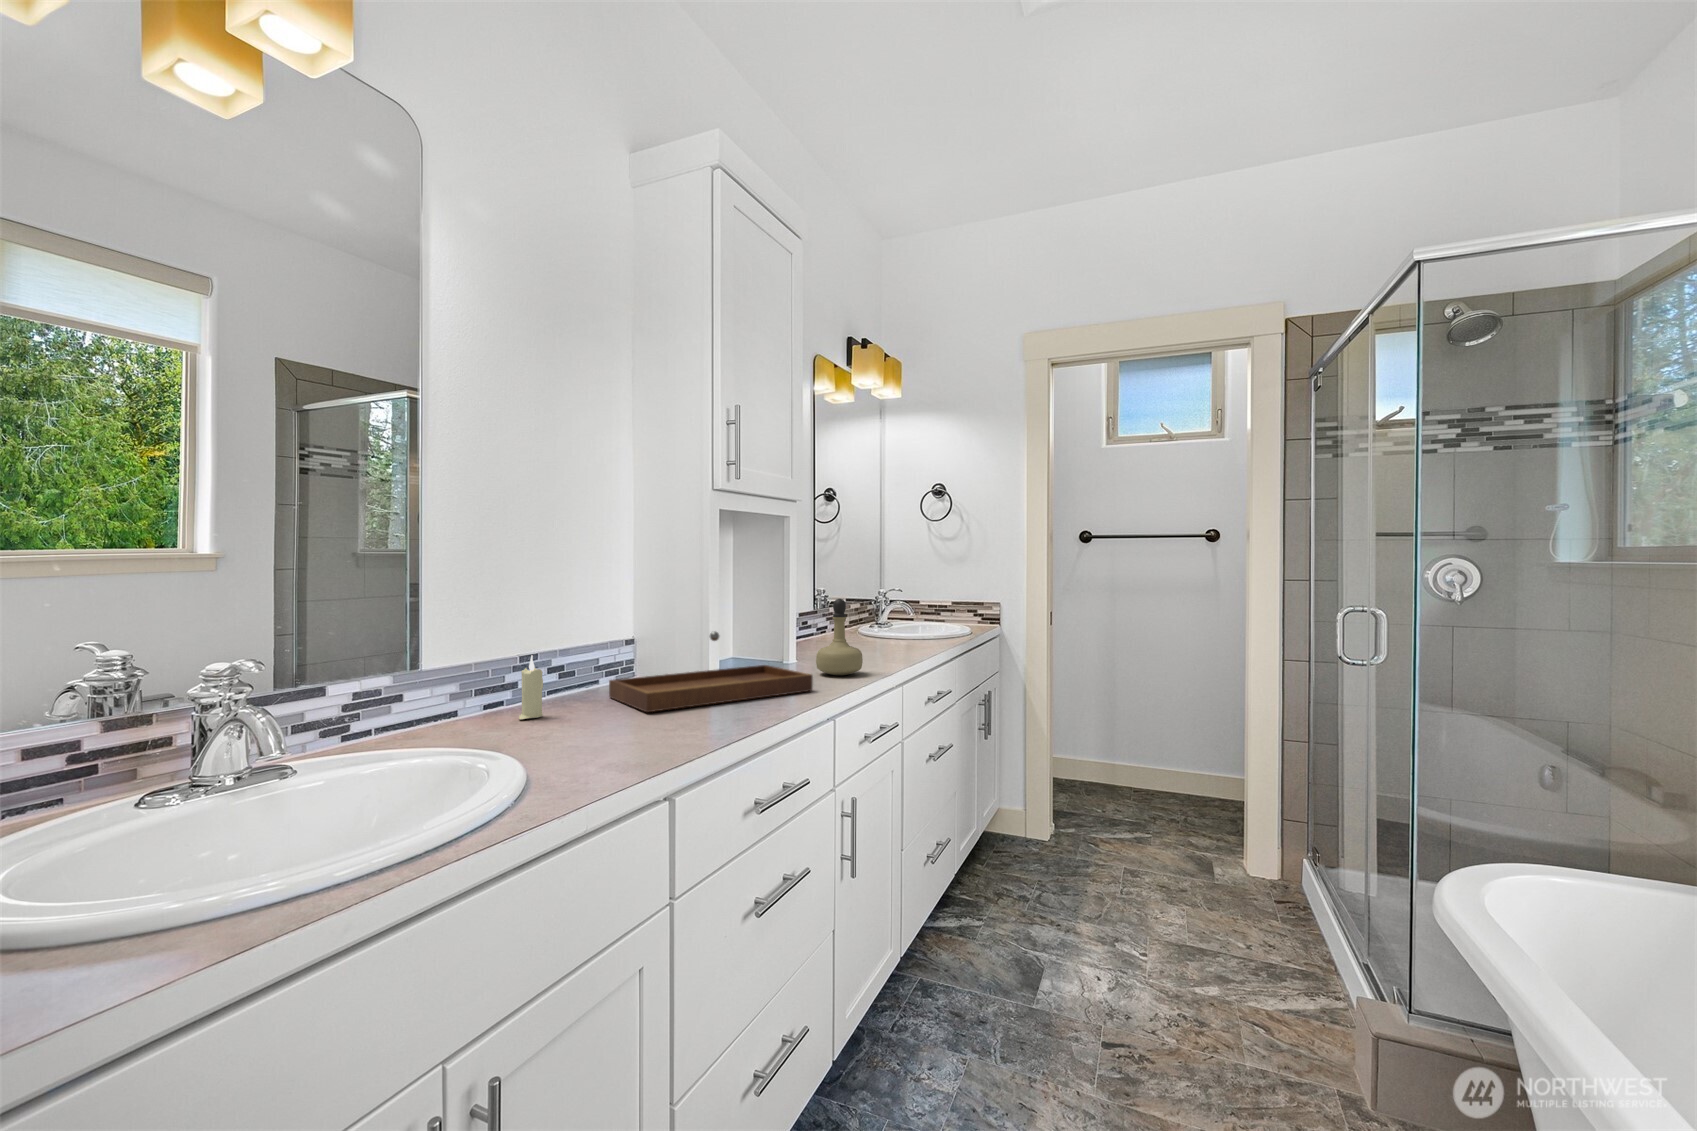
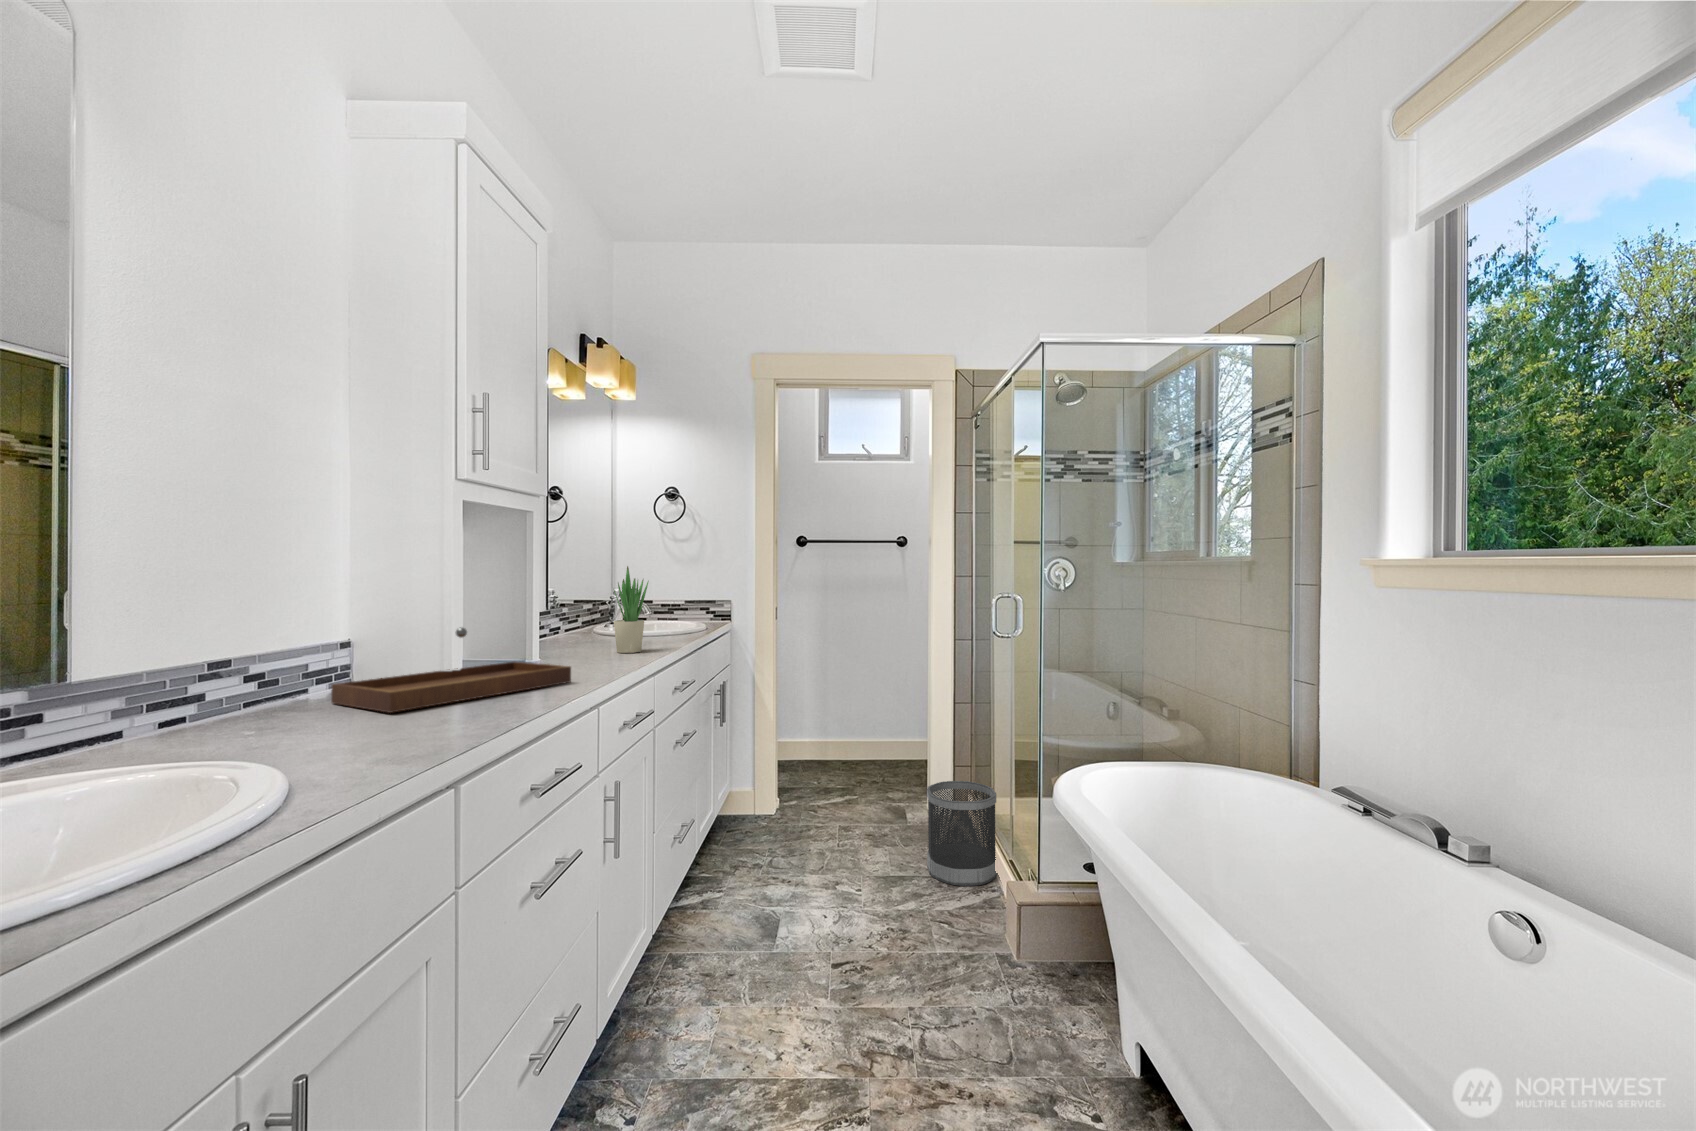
potted plant: none [867,567,903,659] -> present [614,566,649,653]
perfume bottle: present [816,598,863,675] -> none [568,594,616,668]
candle: present [519,656,543,719] -> none [216,657,251,732]
wastebasket: none [1240,841,1343,985] -> present [927,781,997,886]

